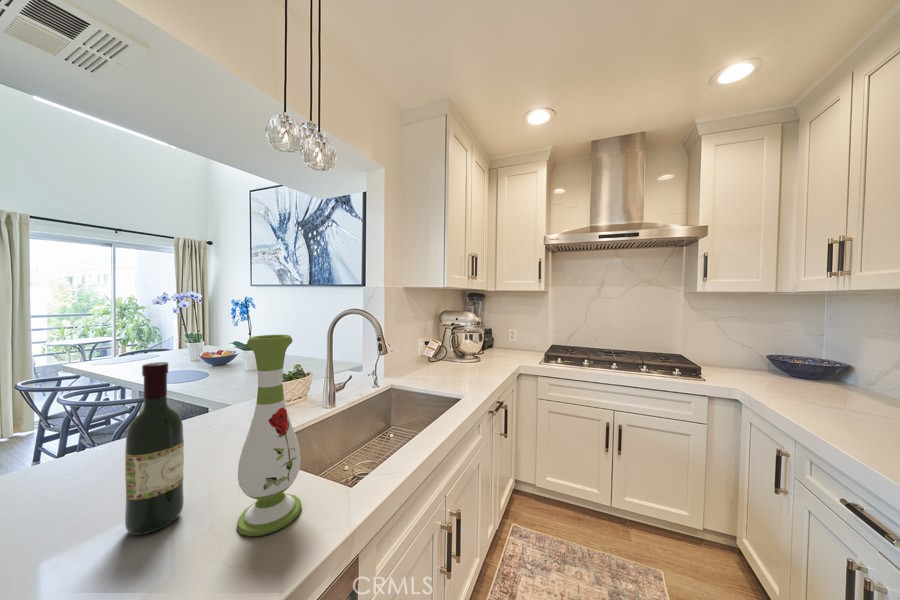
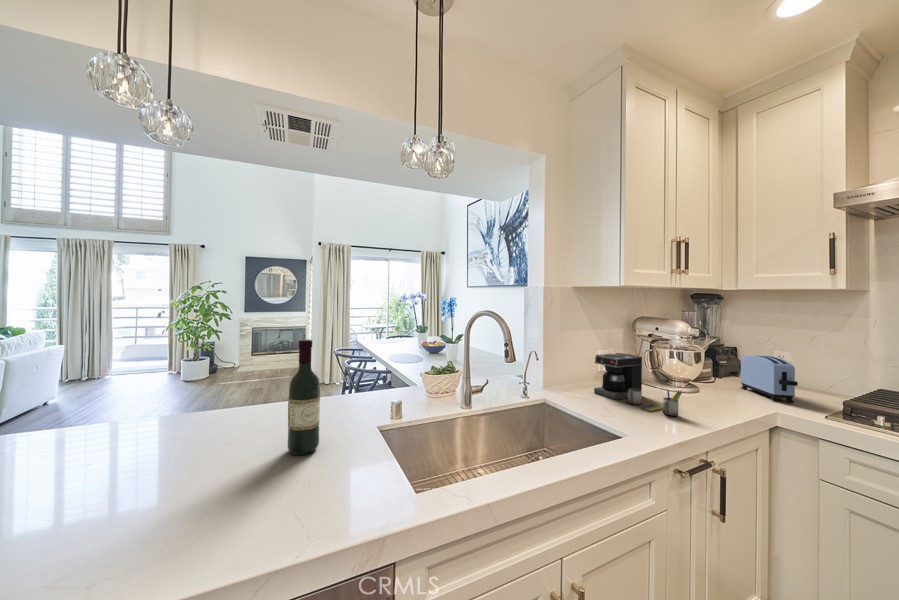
toaster: none [495,332,526,359] -> present [739,355,798,402]
vase: present [237,335,302,537] -> none [328,325,376,487]
coffee maker: none [424,339,486,379] -> present [594,353,682,416]

